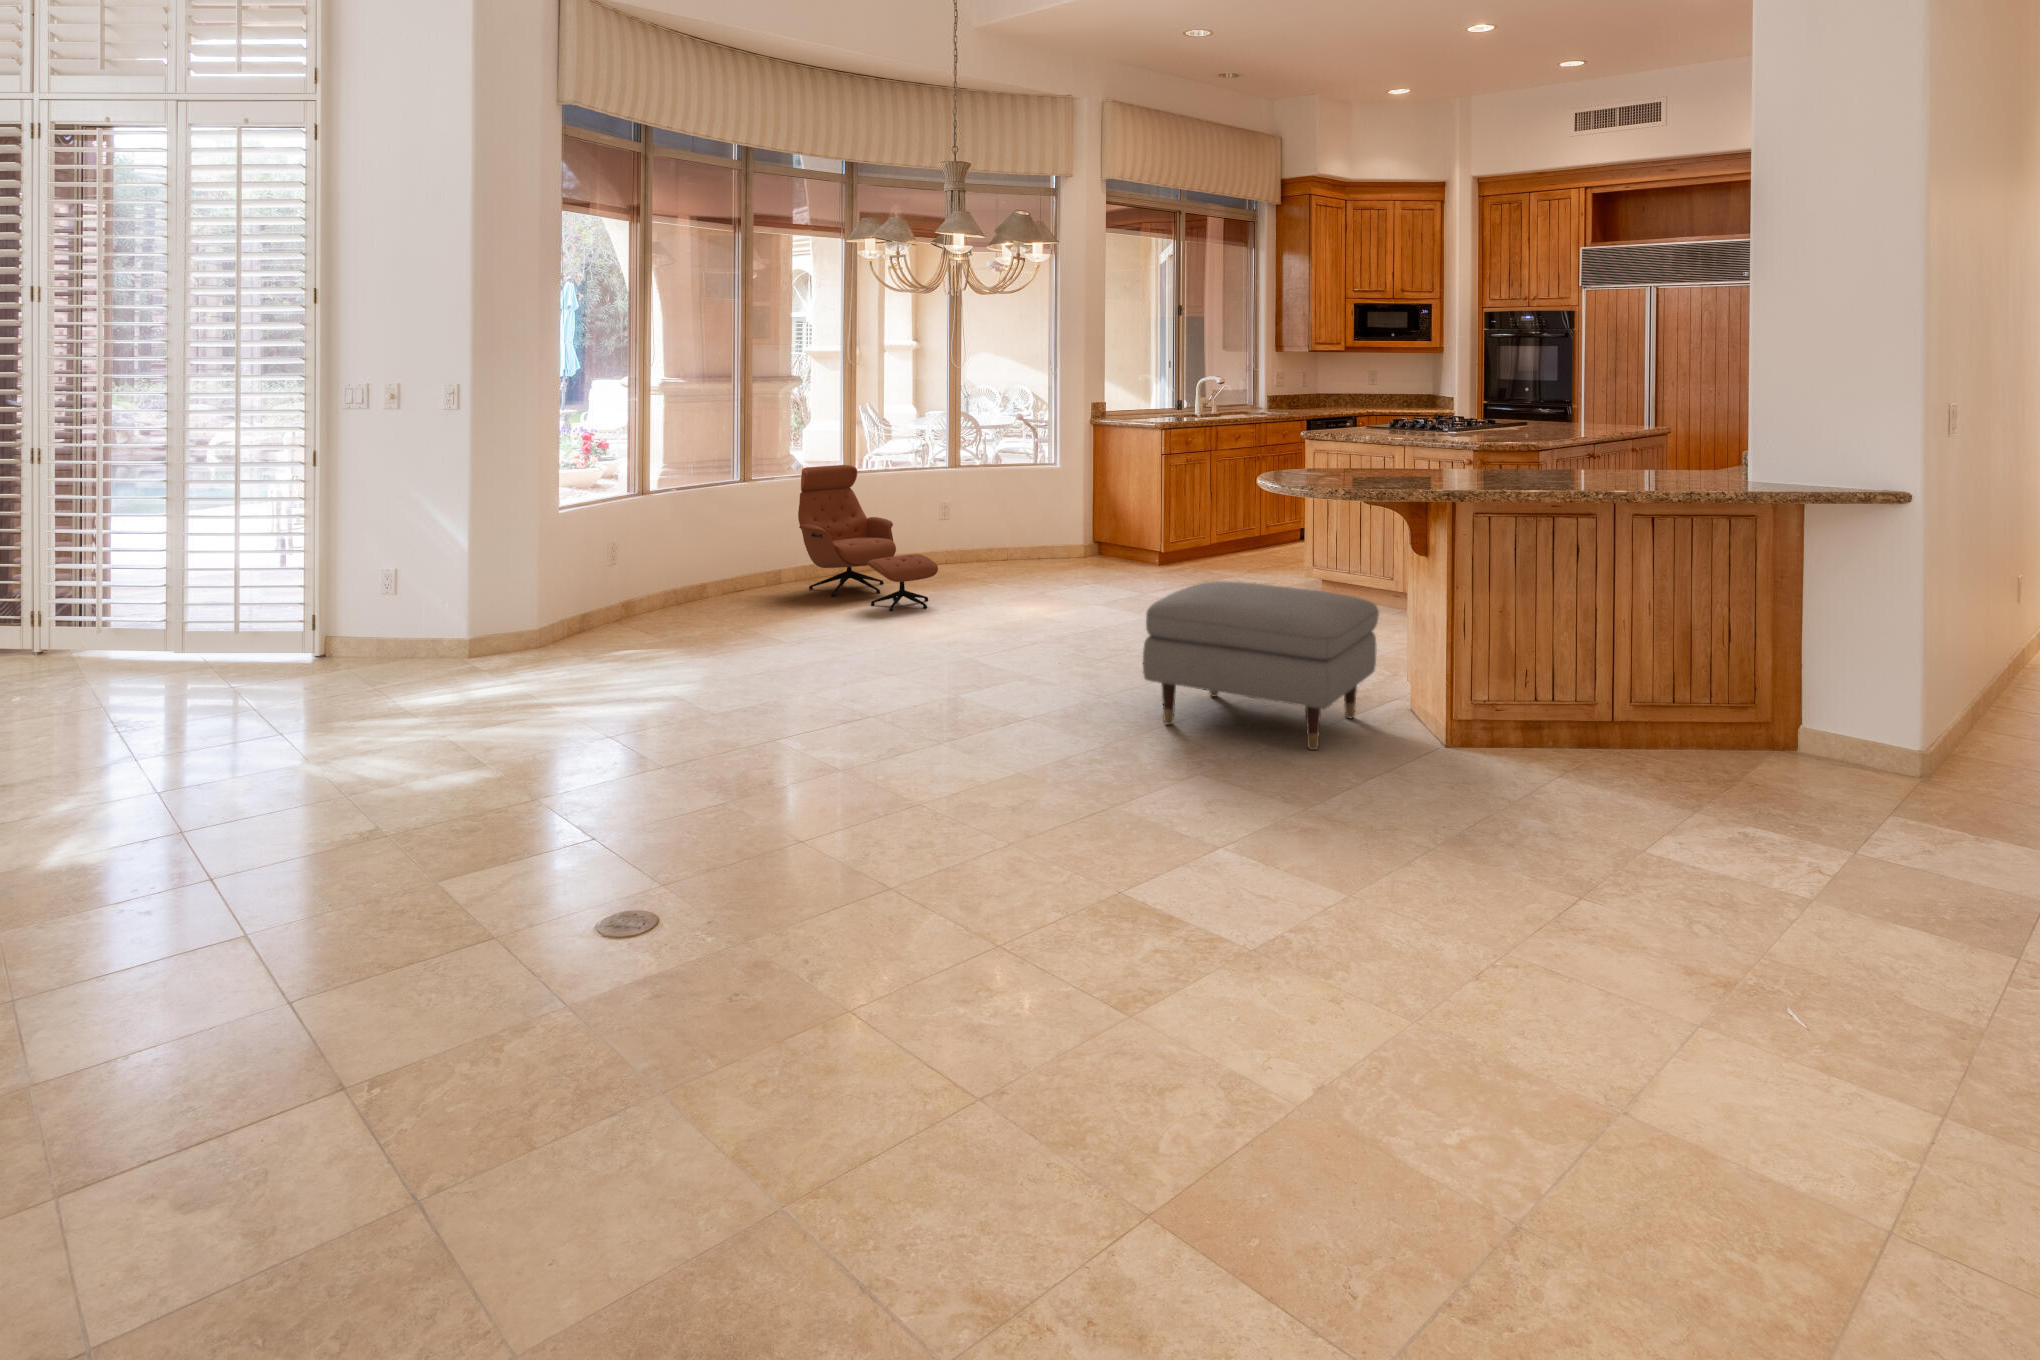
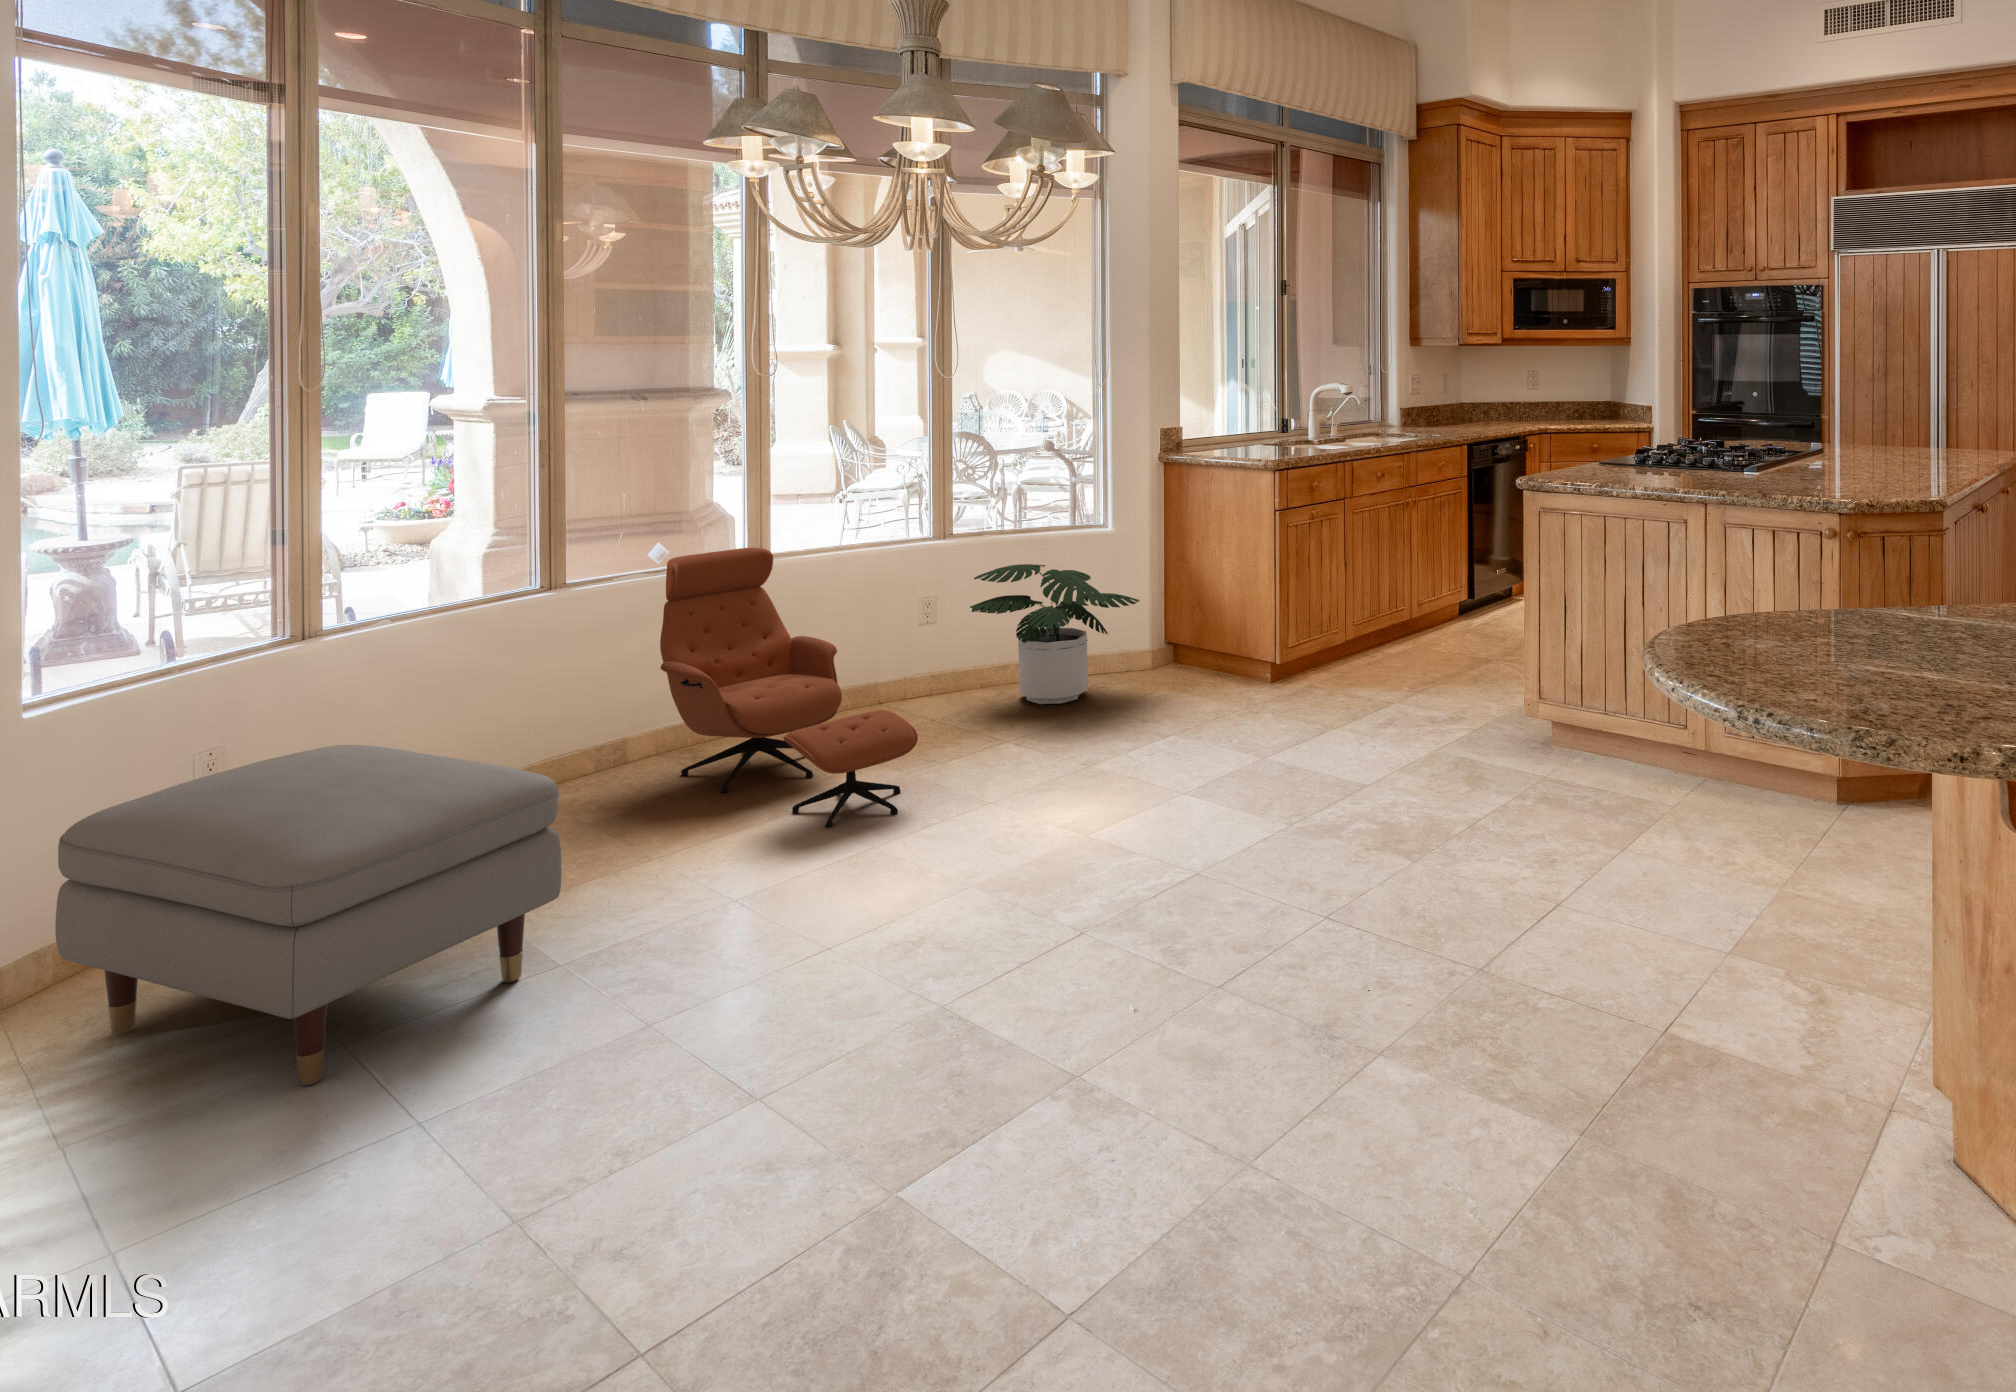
potted plant: none [969,485,1073,570] -> present [970,564,1139,704]
ottoman: present [1143,581,1379,750] -> present [55,745,561,1085]

